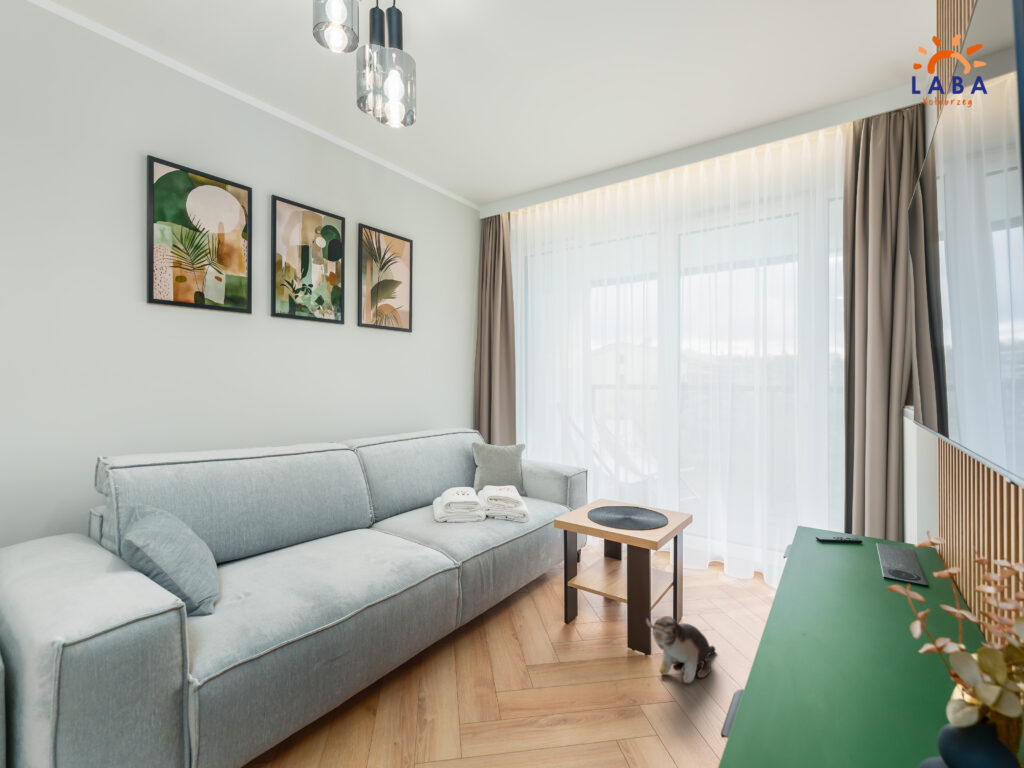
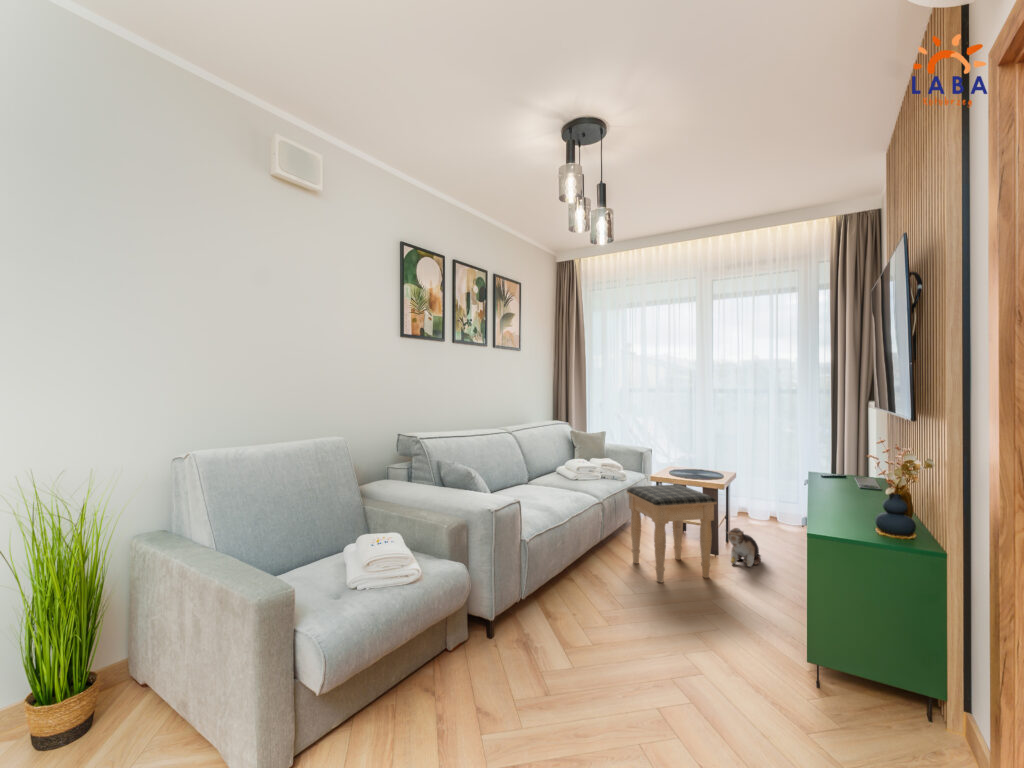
footstool: none [494,538,621,716] -> present [627,484,717,583]

